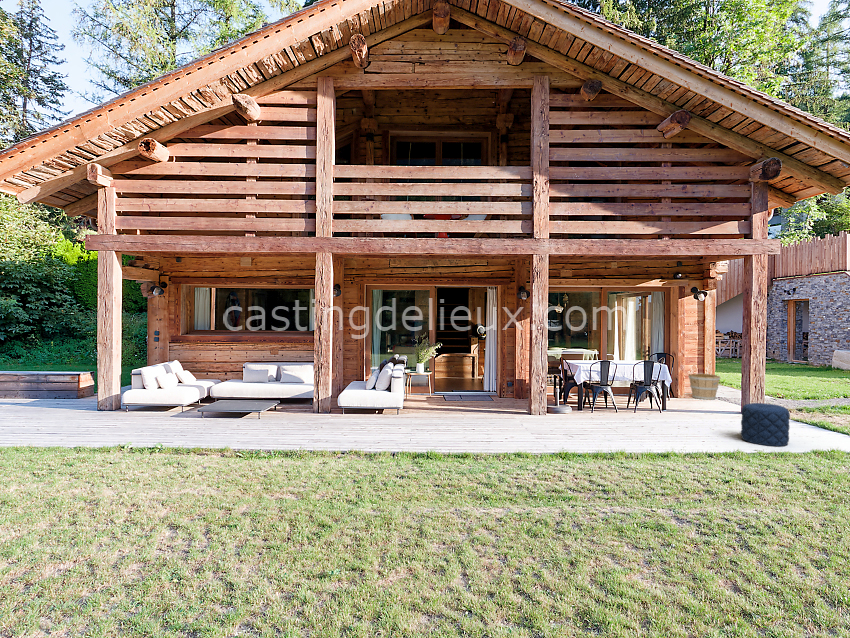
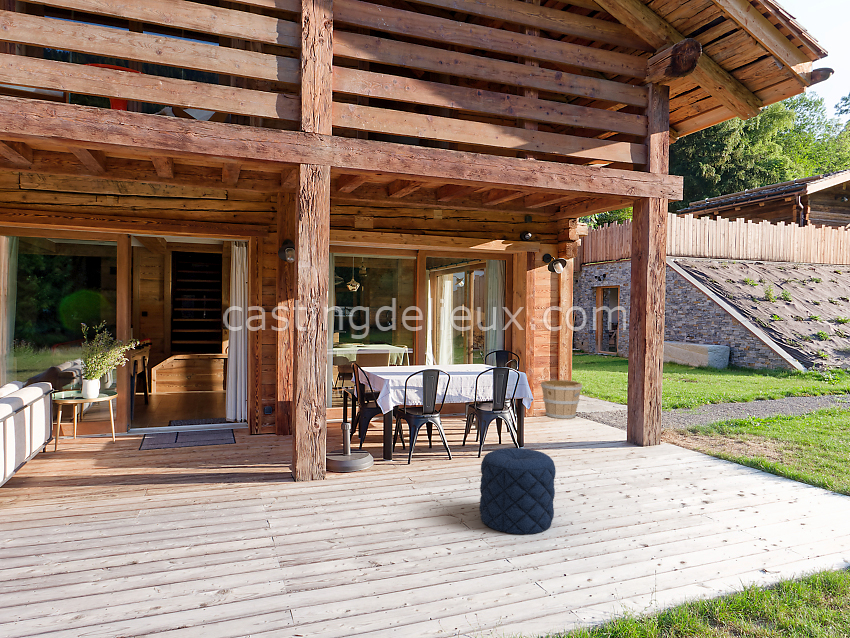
pouf: present [741,403,790,446] -> present [479,448,556,534]

